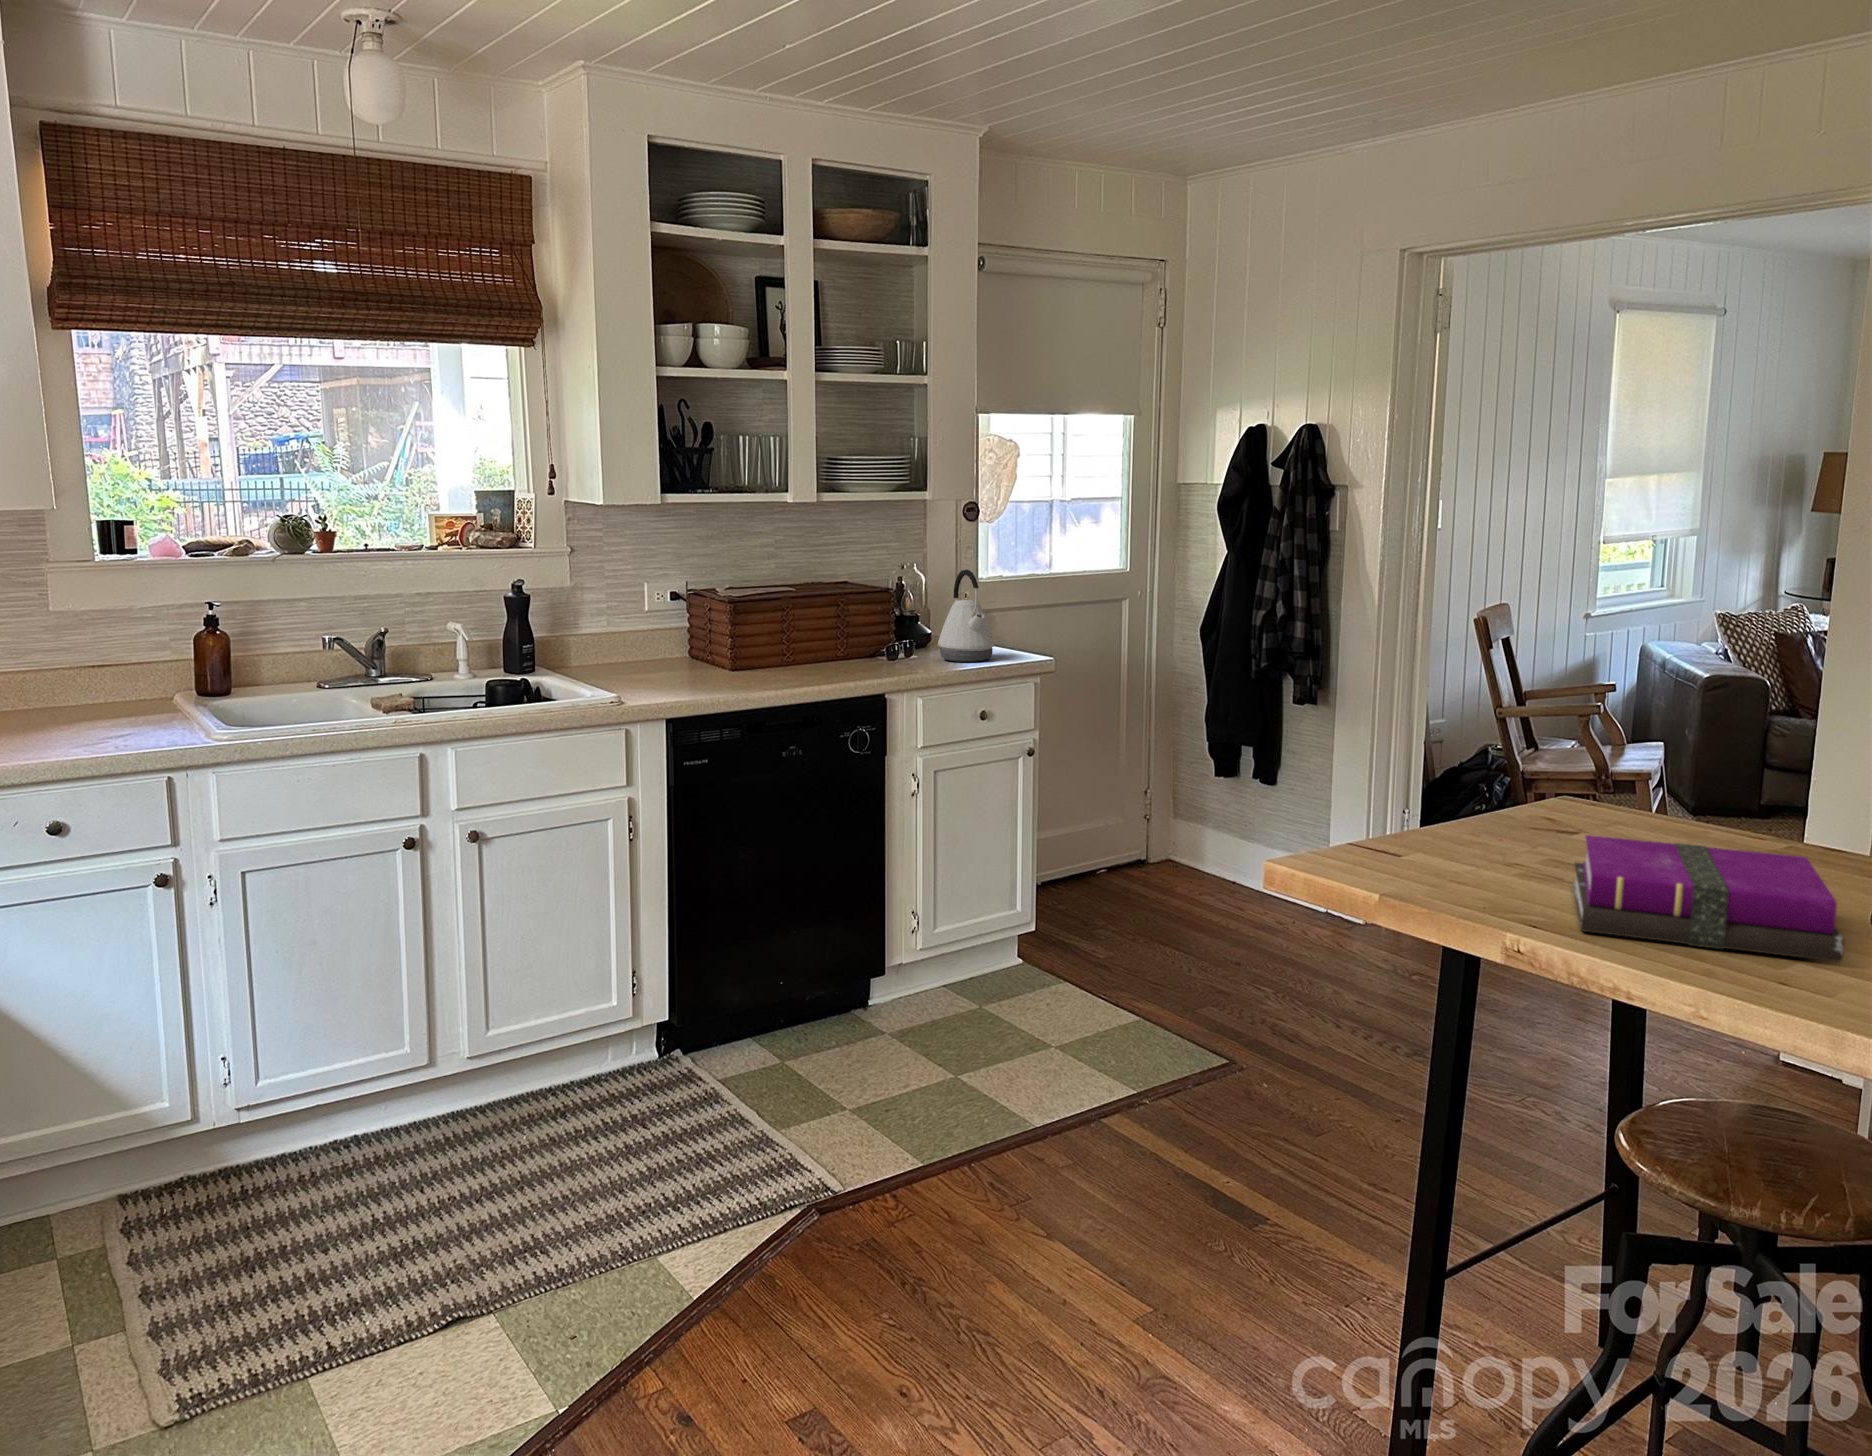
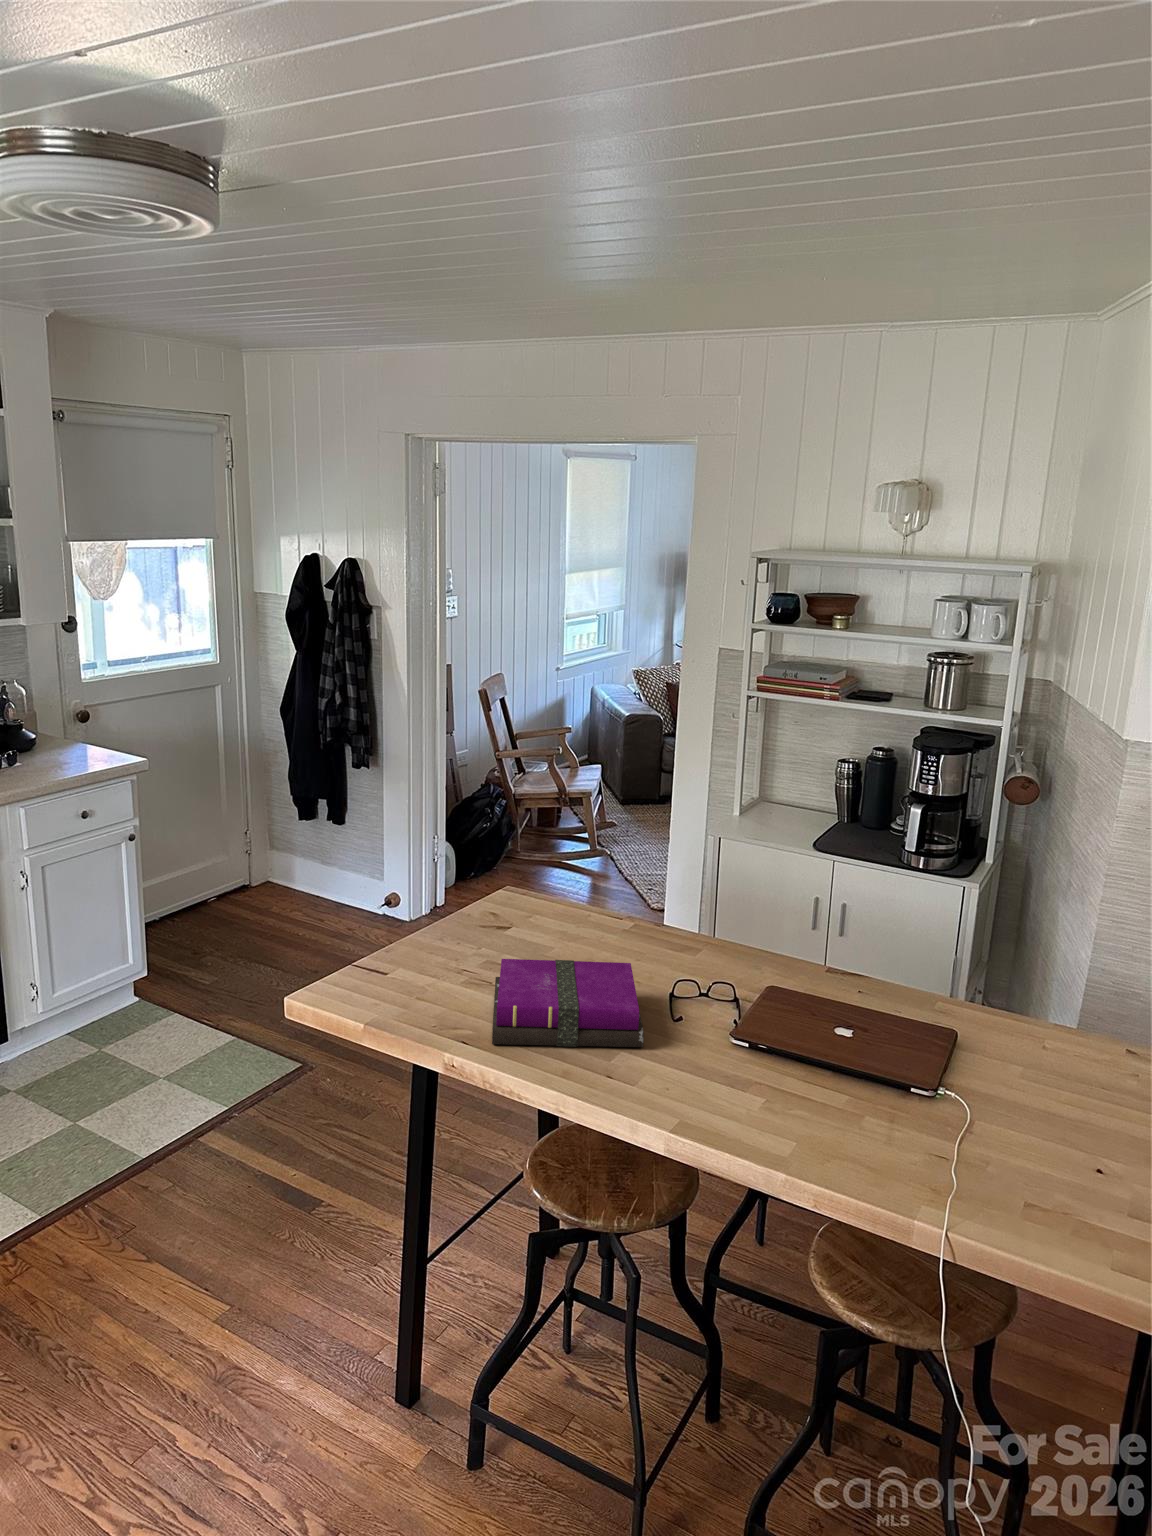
kettle: present [938,570,995,662] -> none [40,693,93,771]

